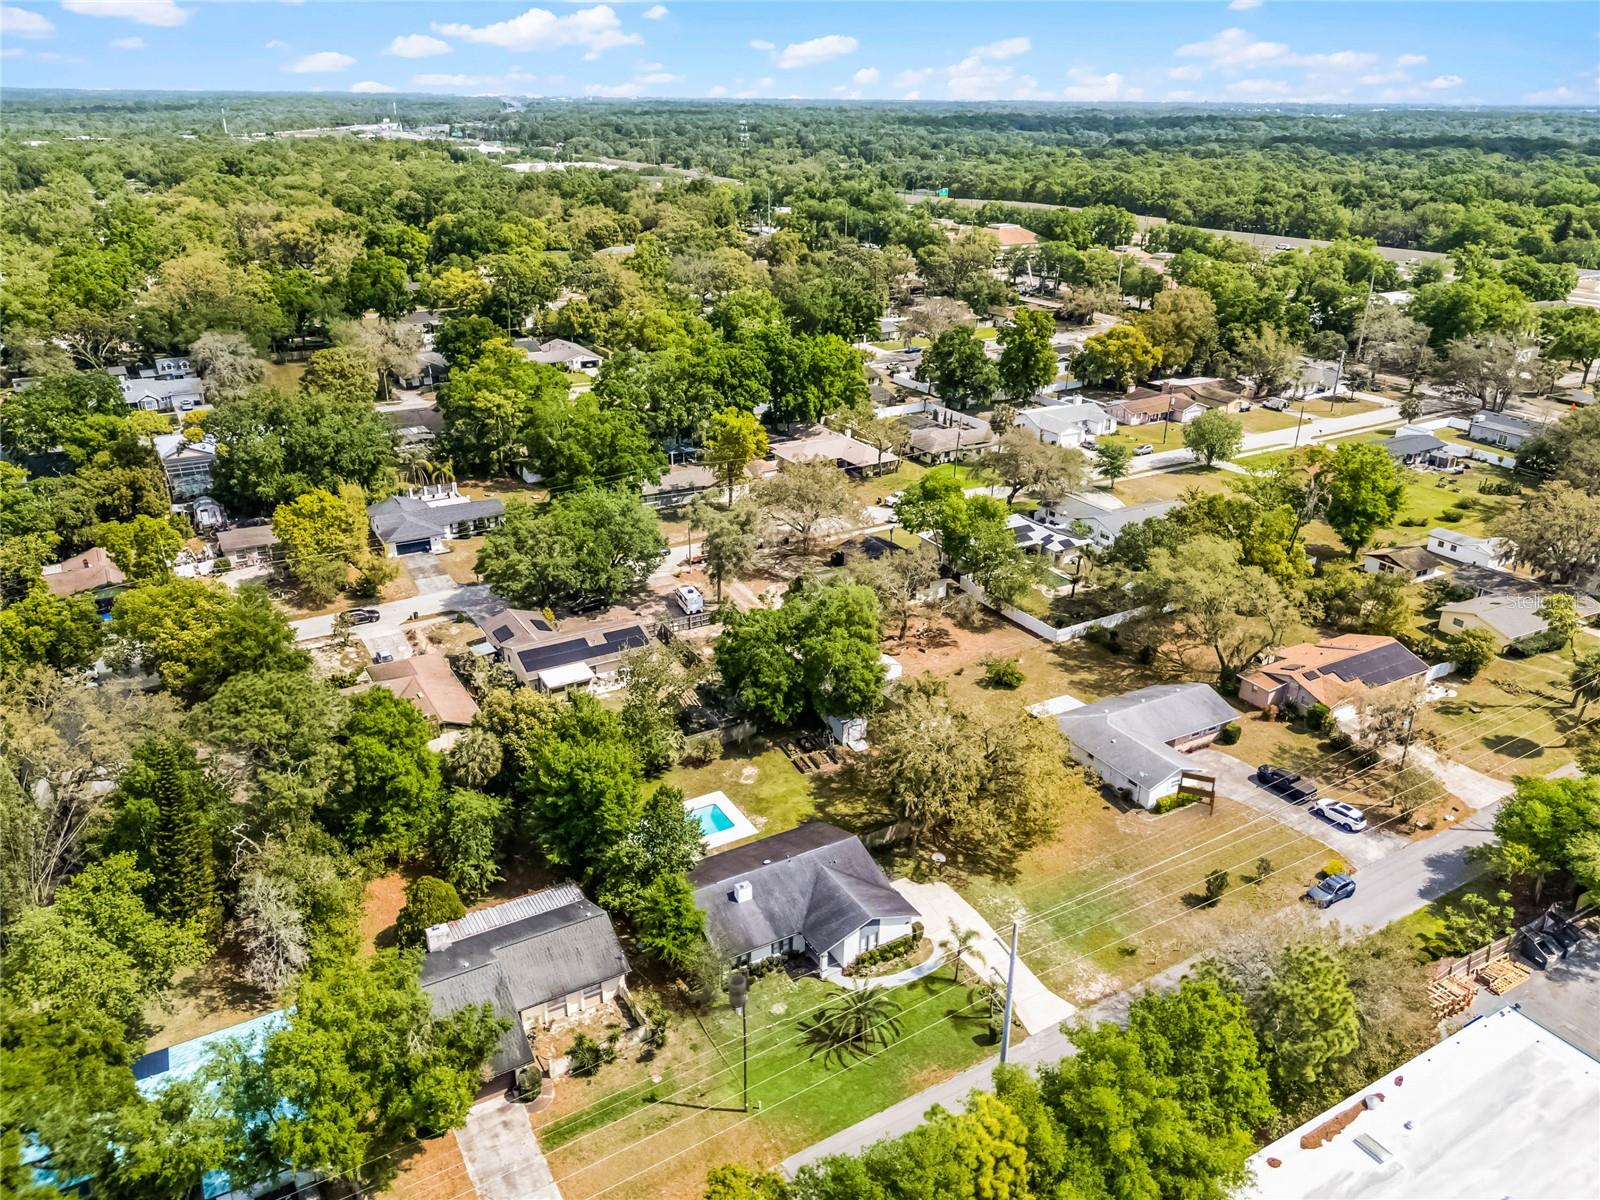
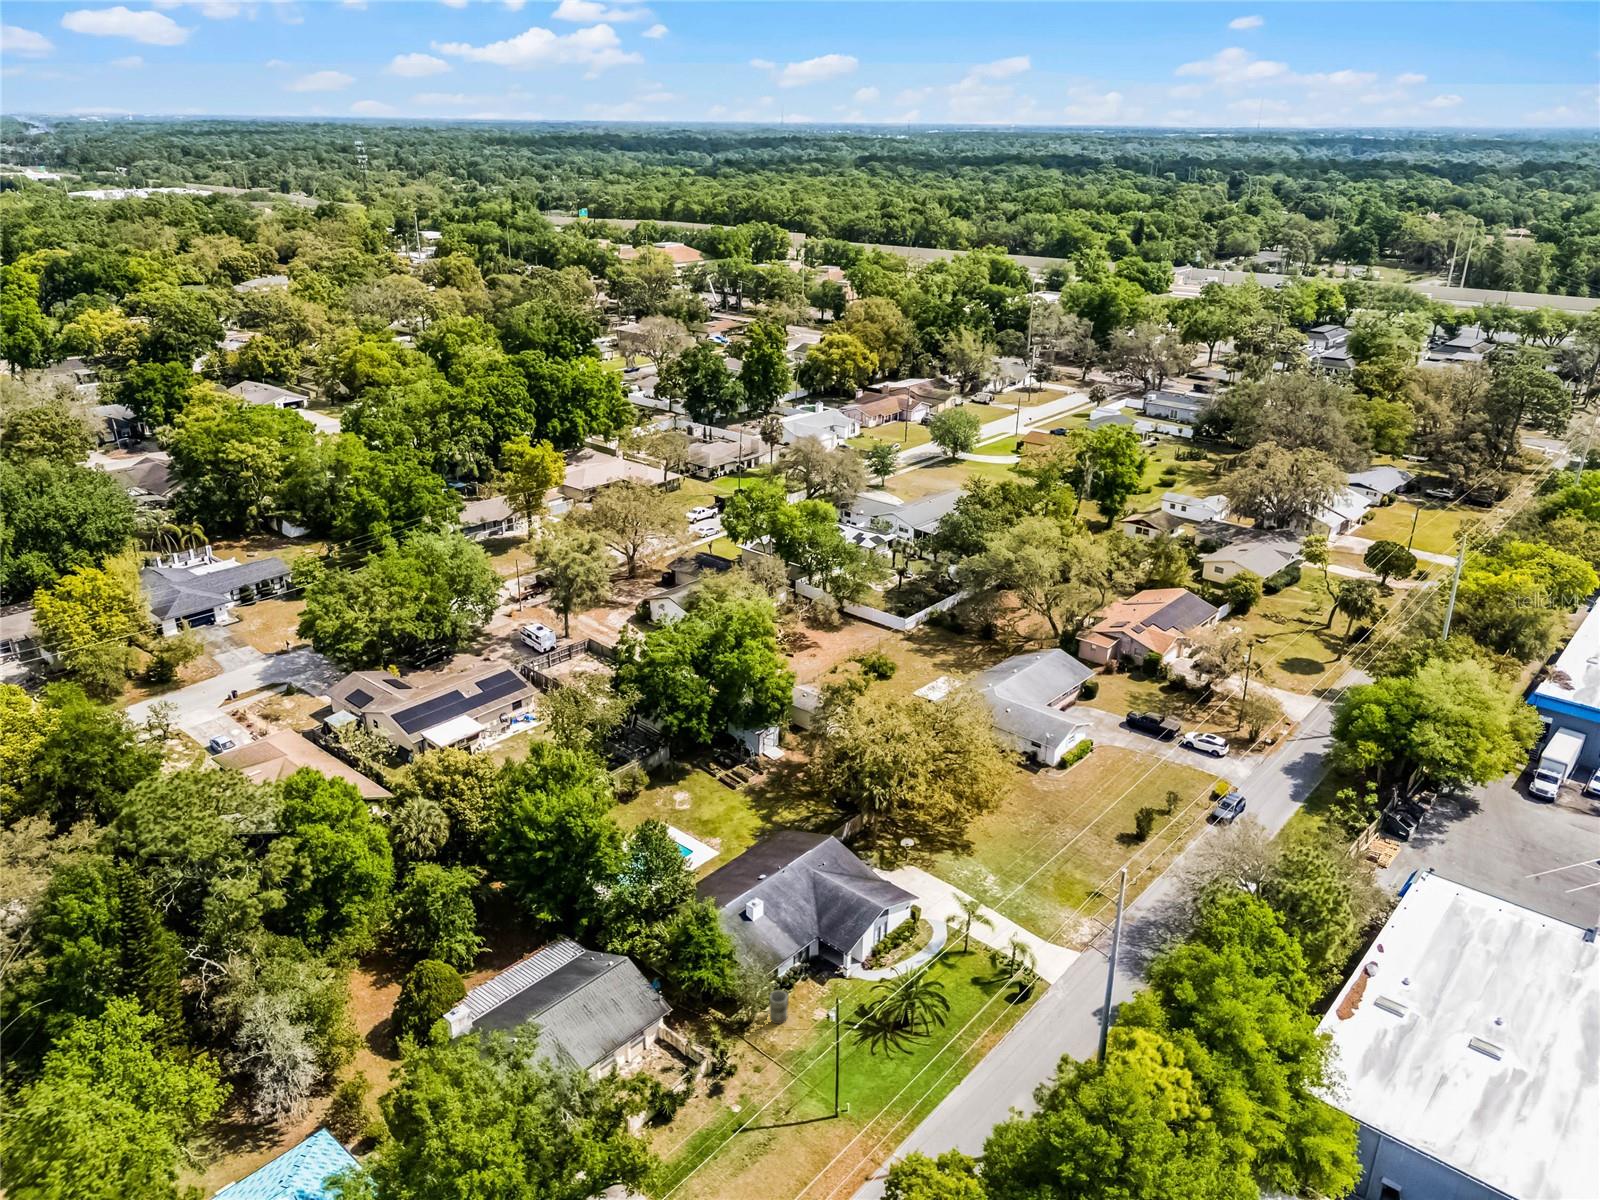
bench: present [1175,771,1216,815] -> none [1073,727,1108,762]
potted tree: present [690,985,717,1016] -> none [737,1005,767,1040]

